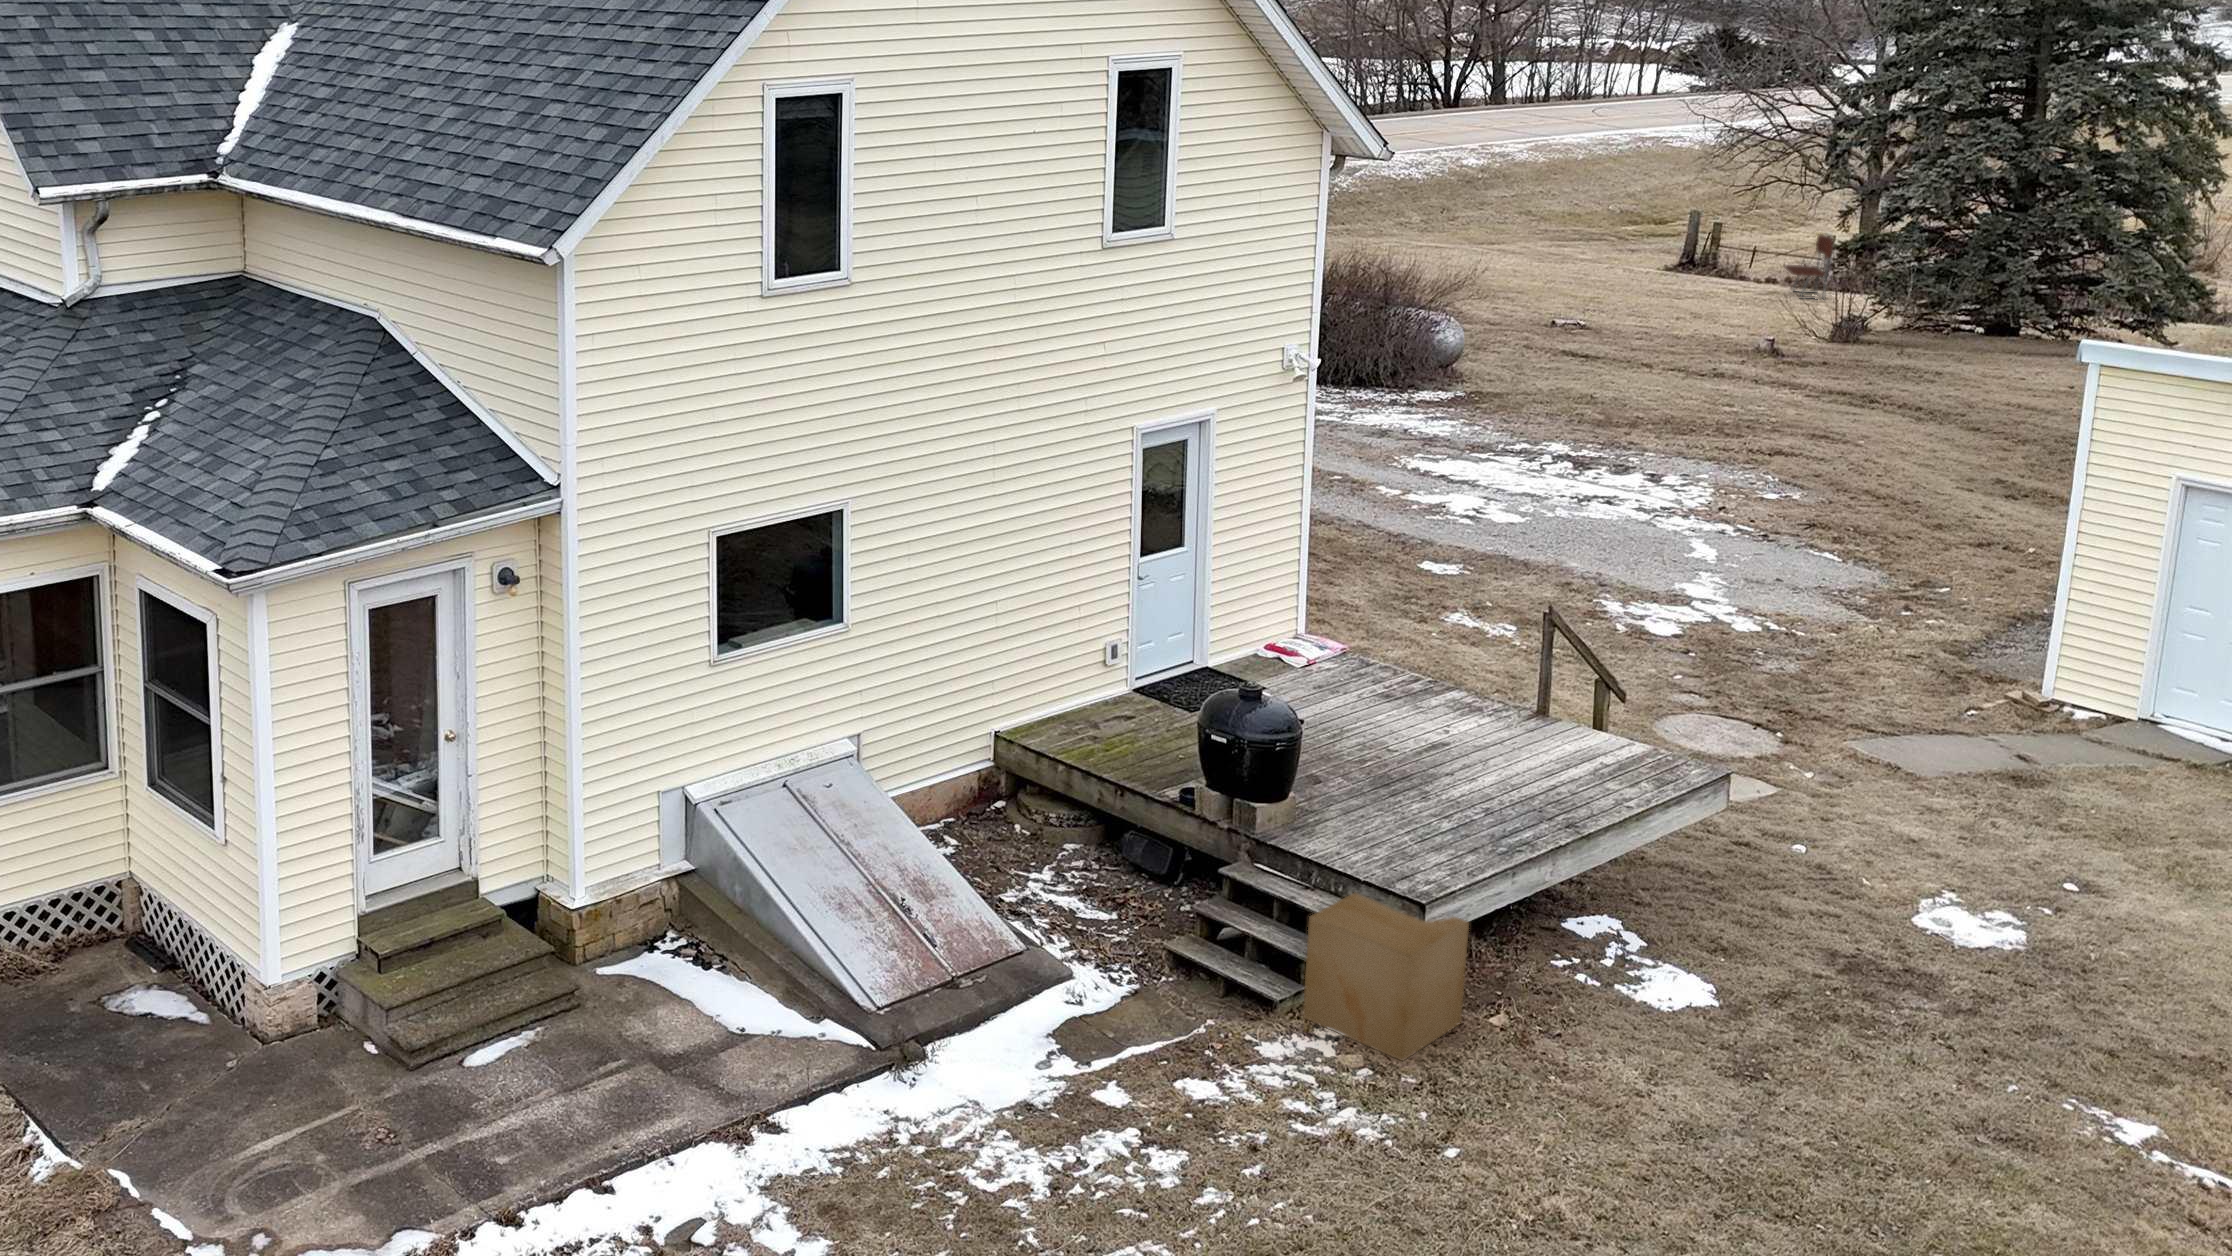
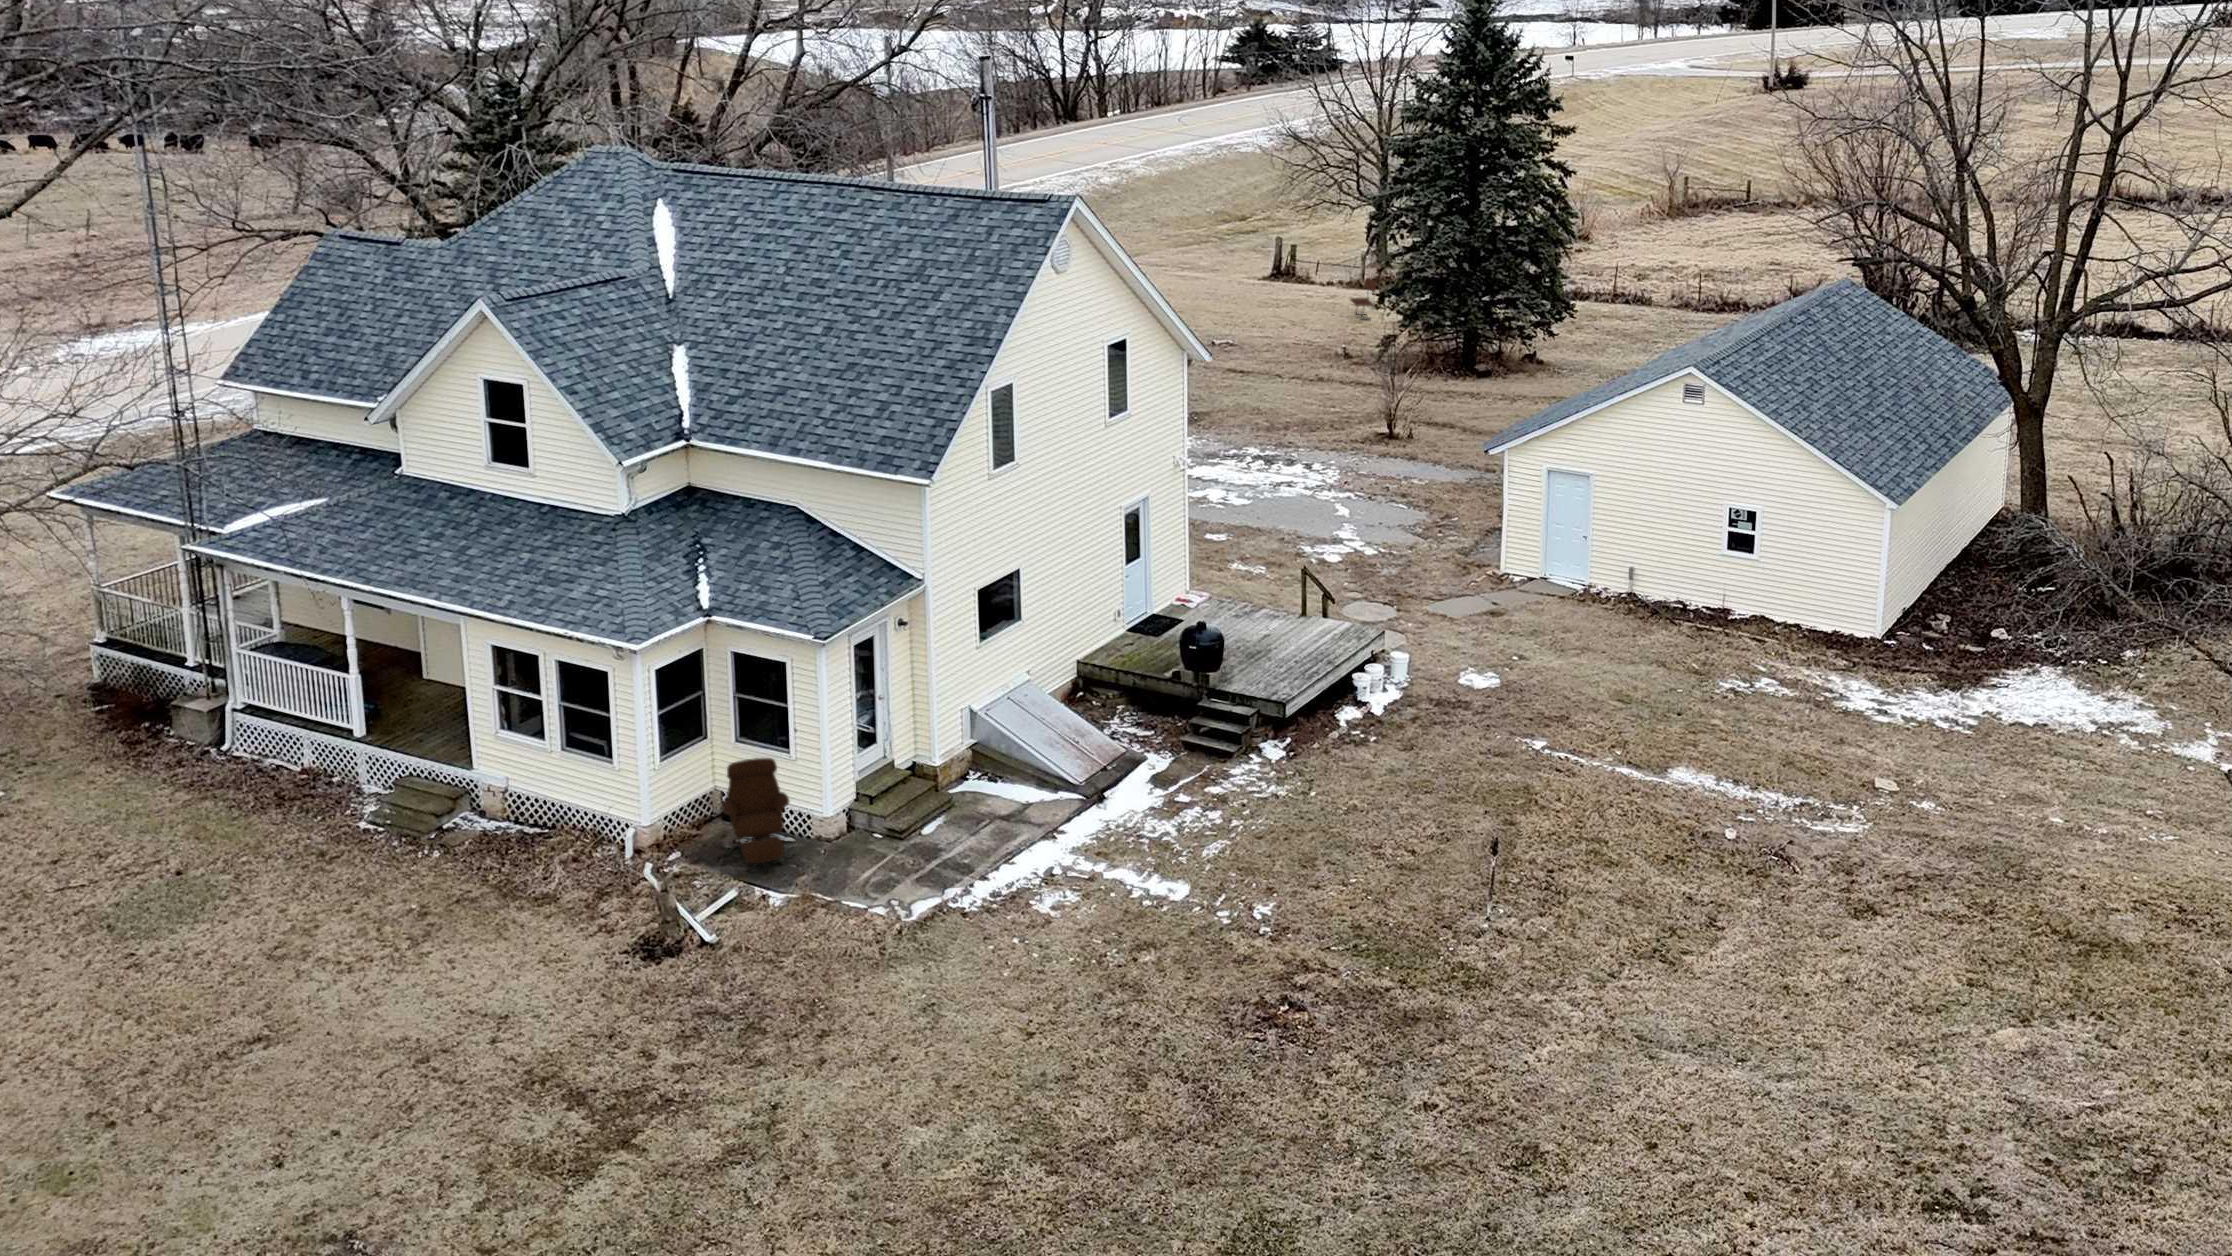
lounge chair: none [57,819,219,1078] -> present [722,758,789,872]
cardboard box: present [1303,893,1469,1061] -> none [1242,699,1302,766]

